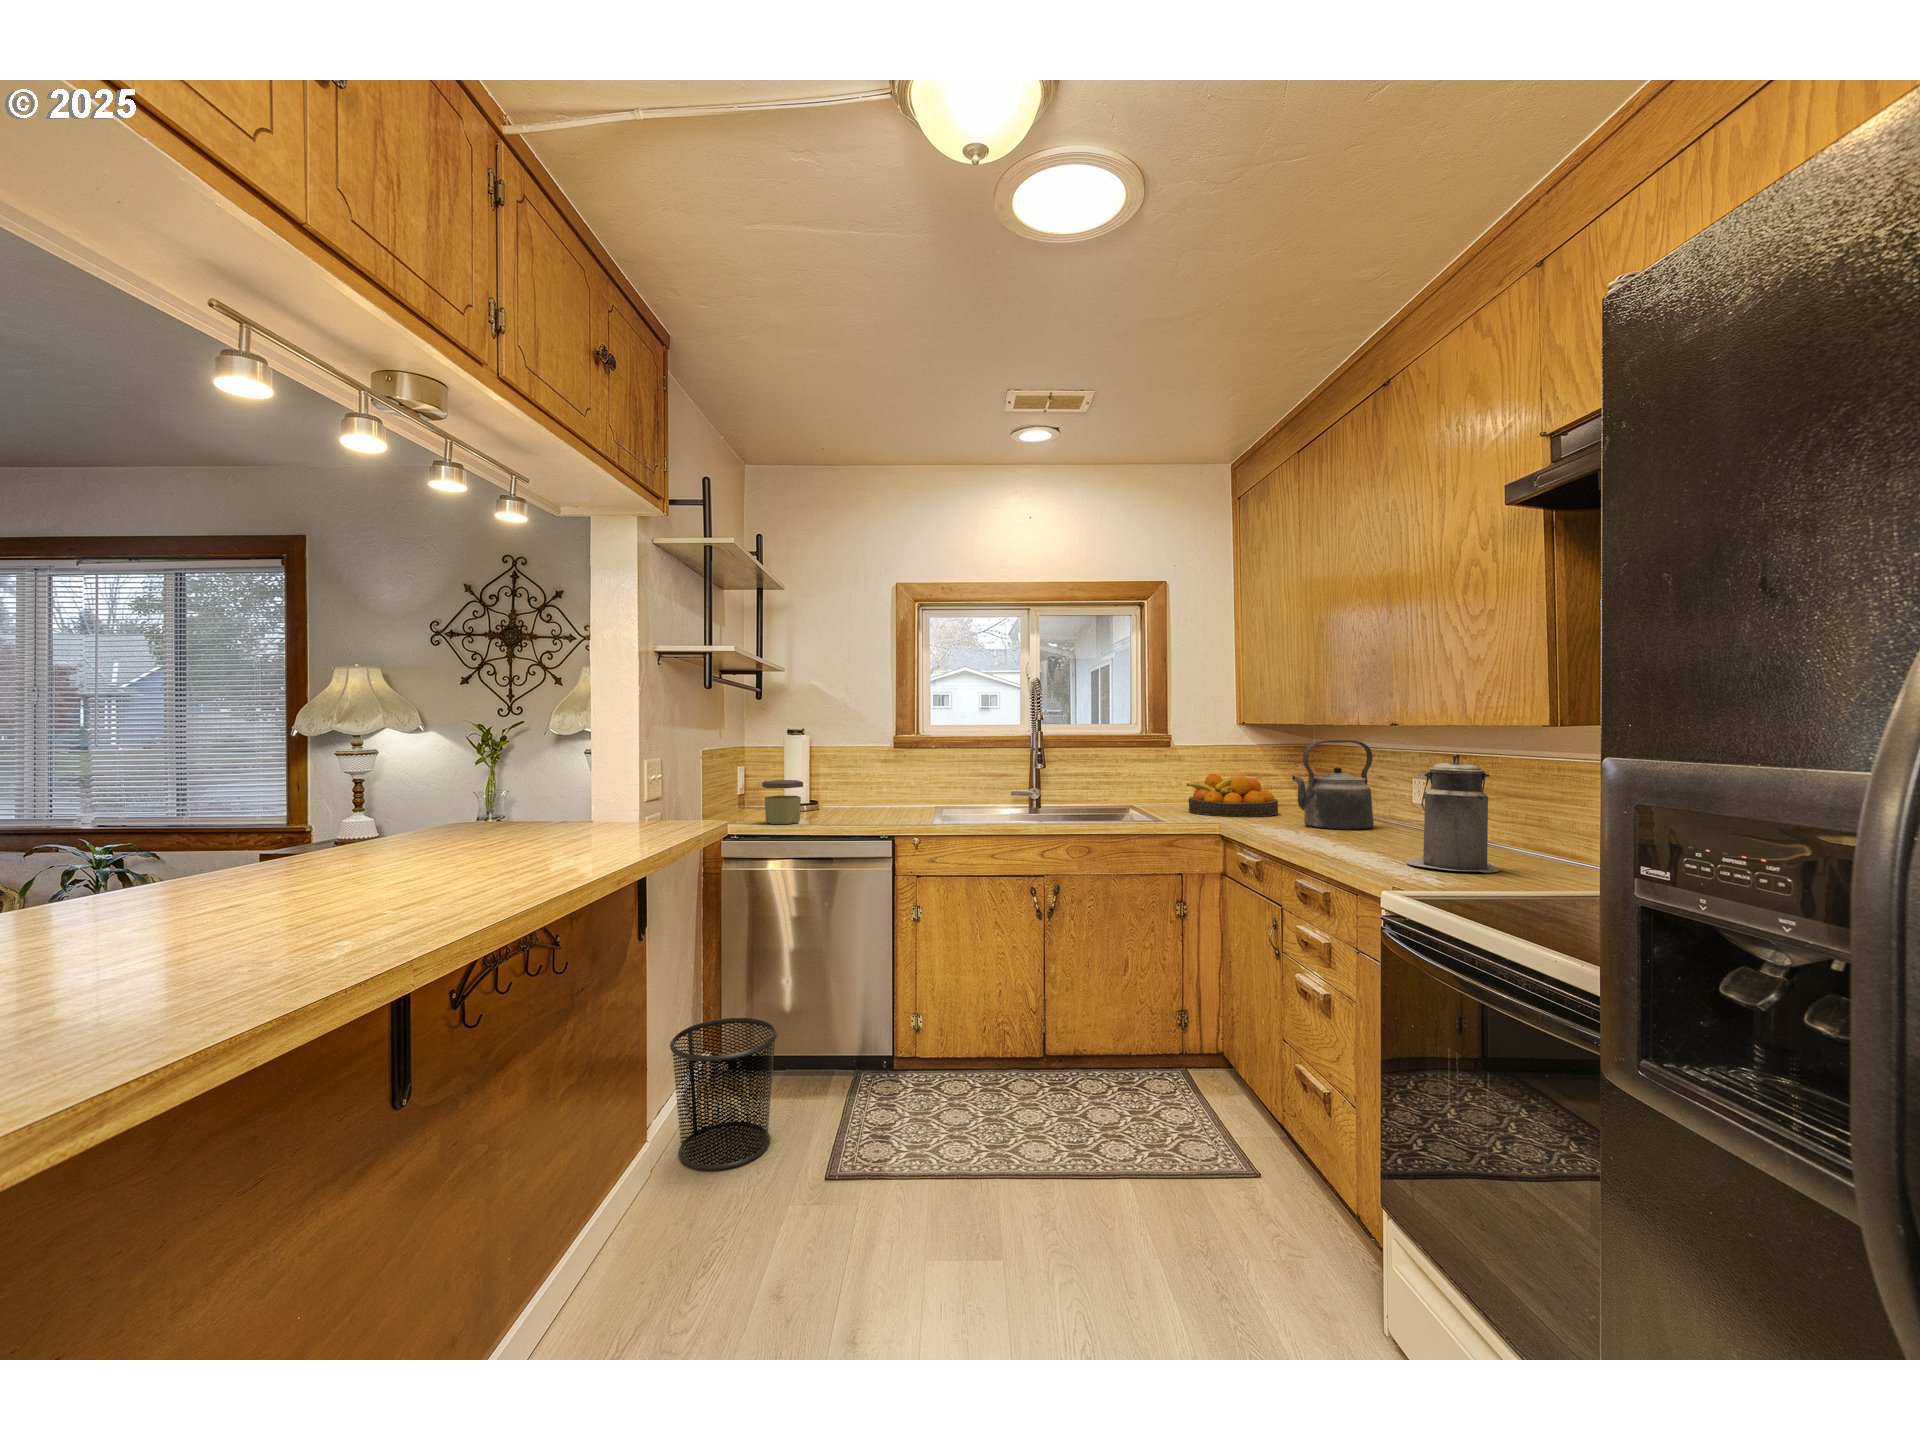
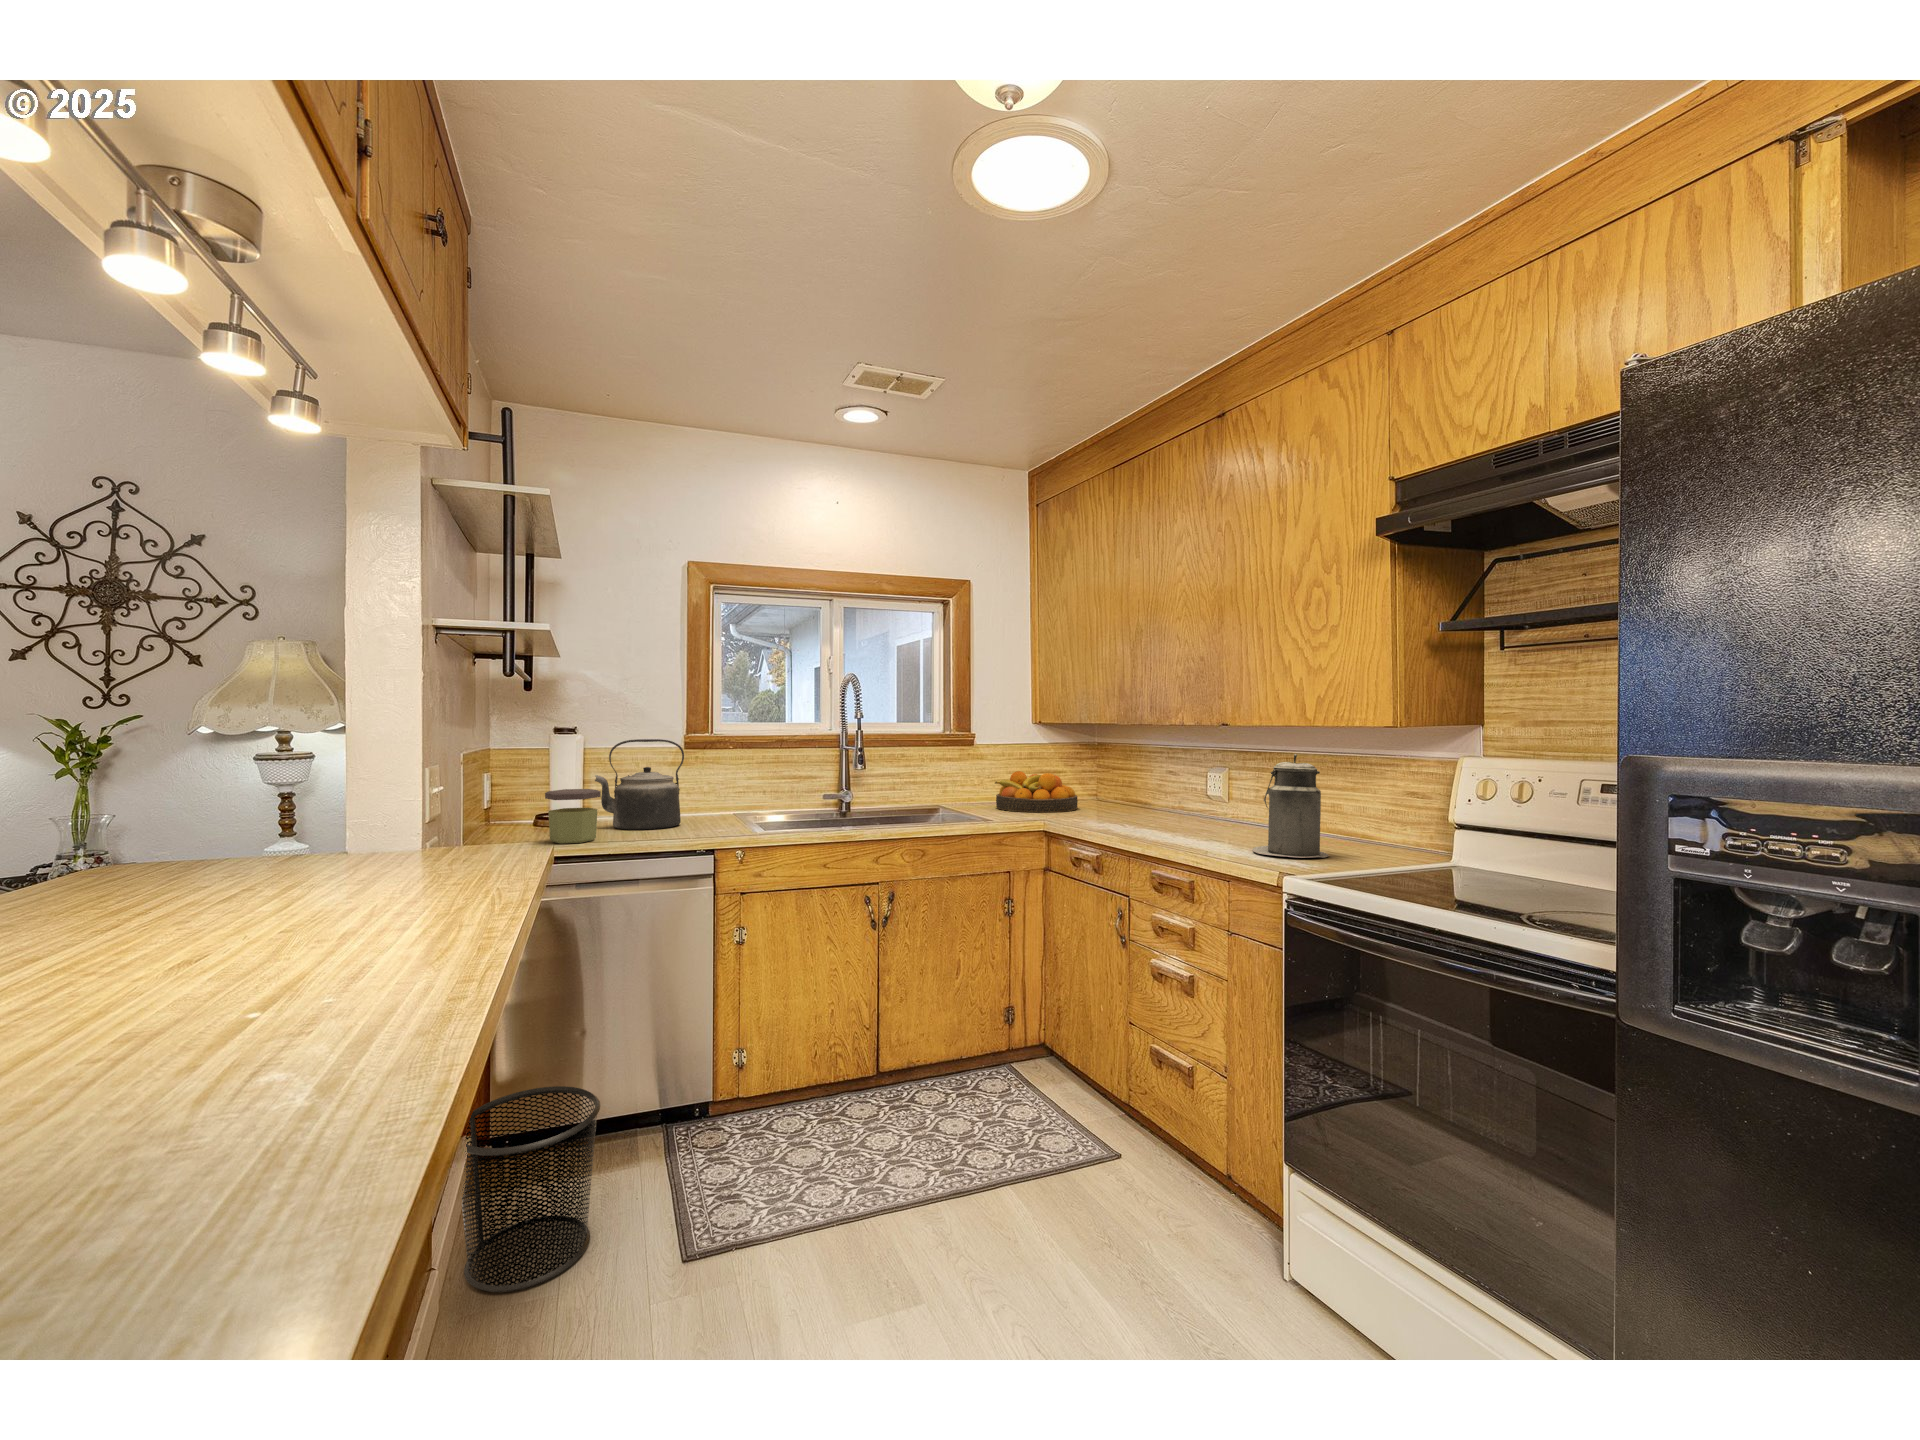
kettle: present [1292,740,1374,830] -> present [595,739,684,830]

